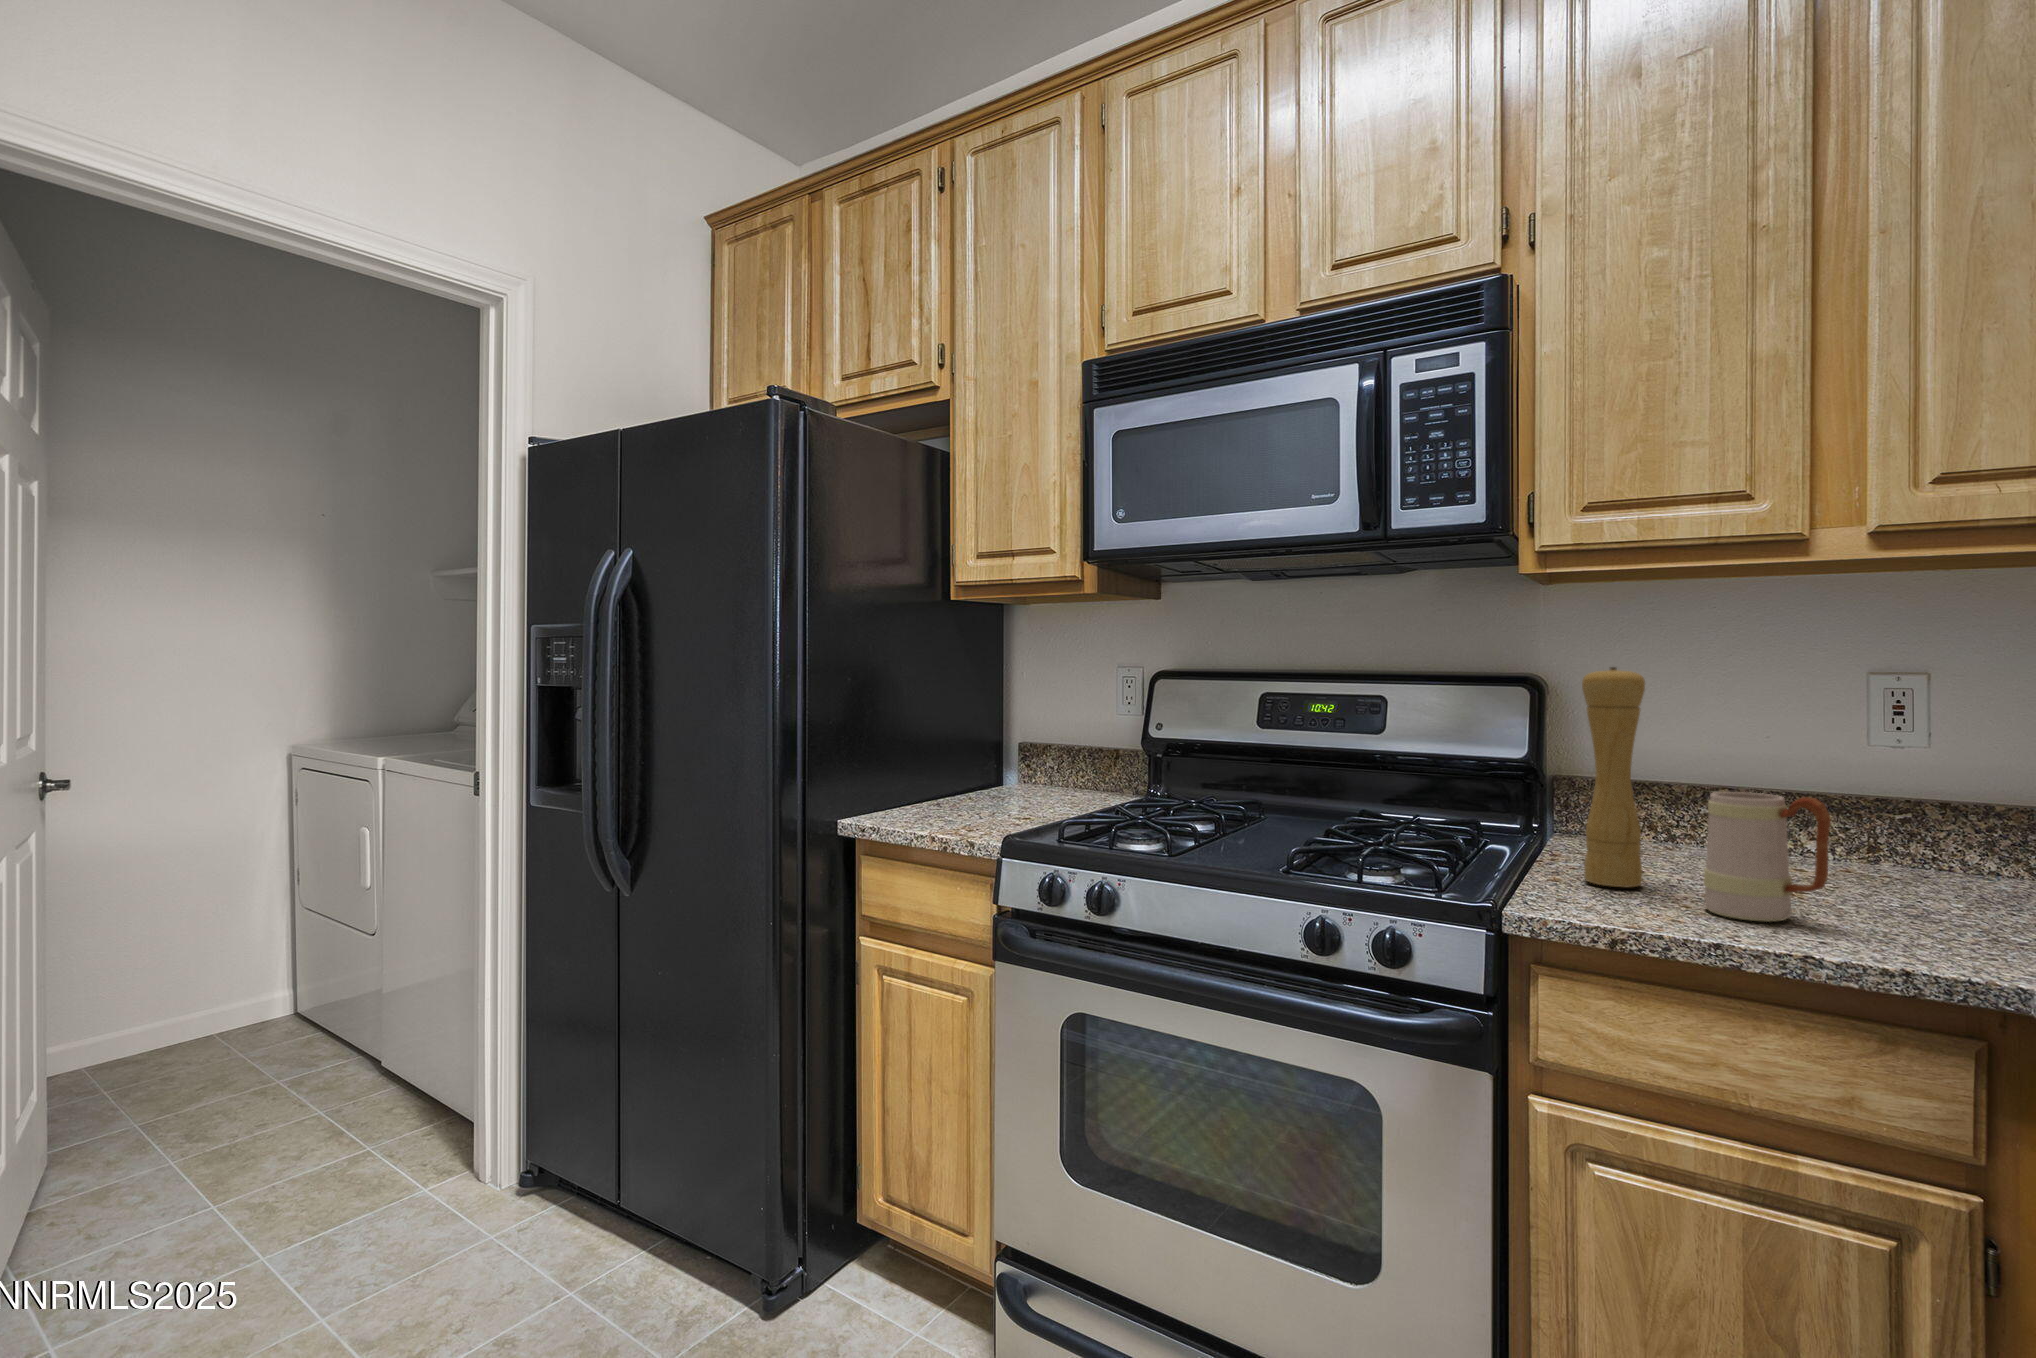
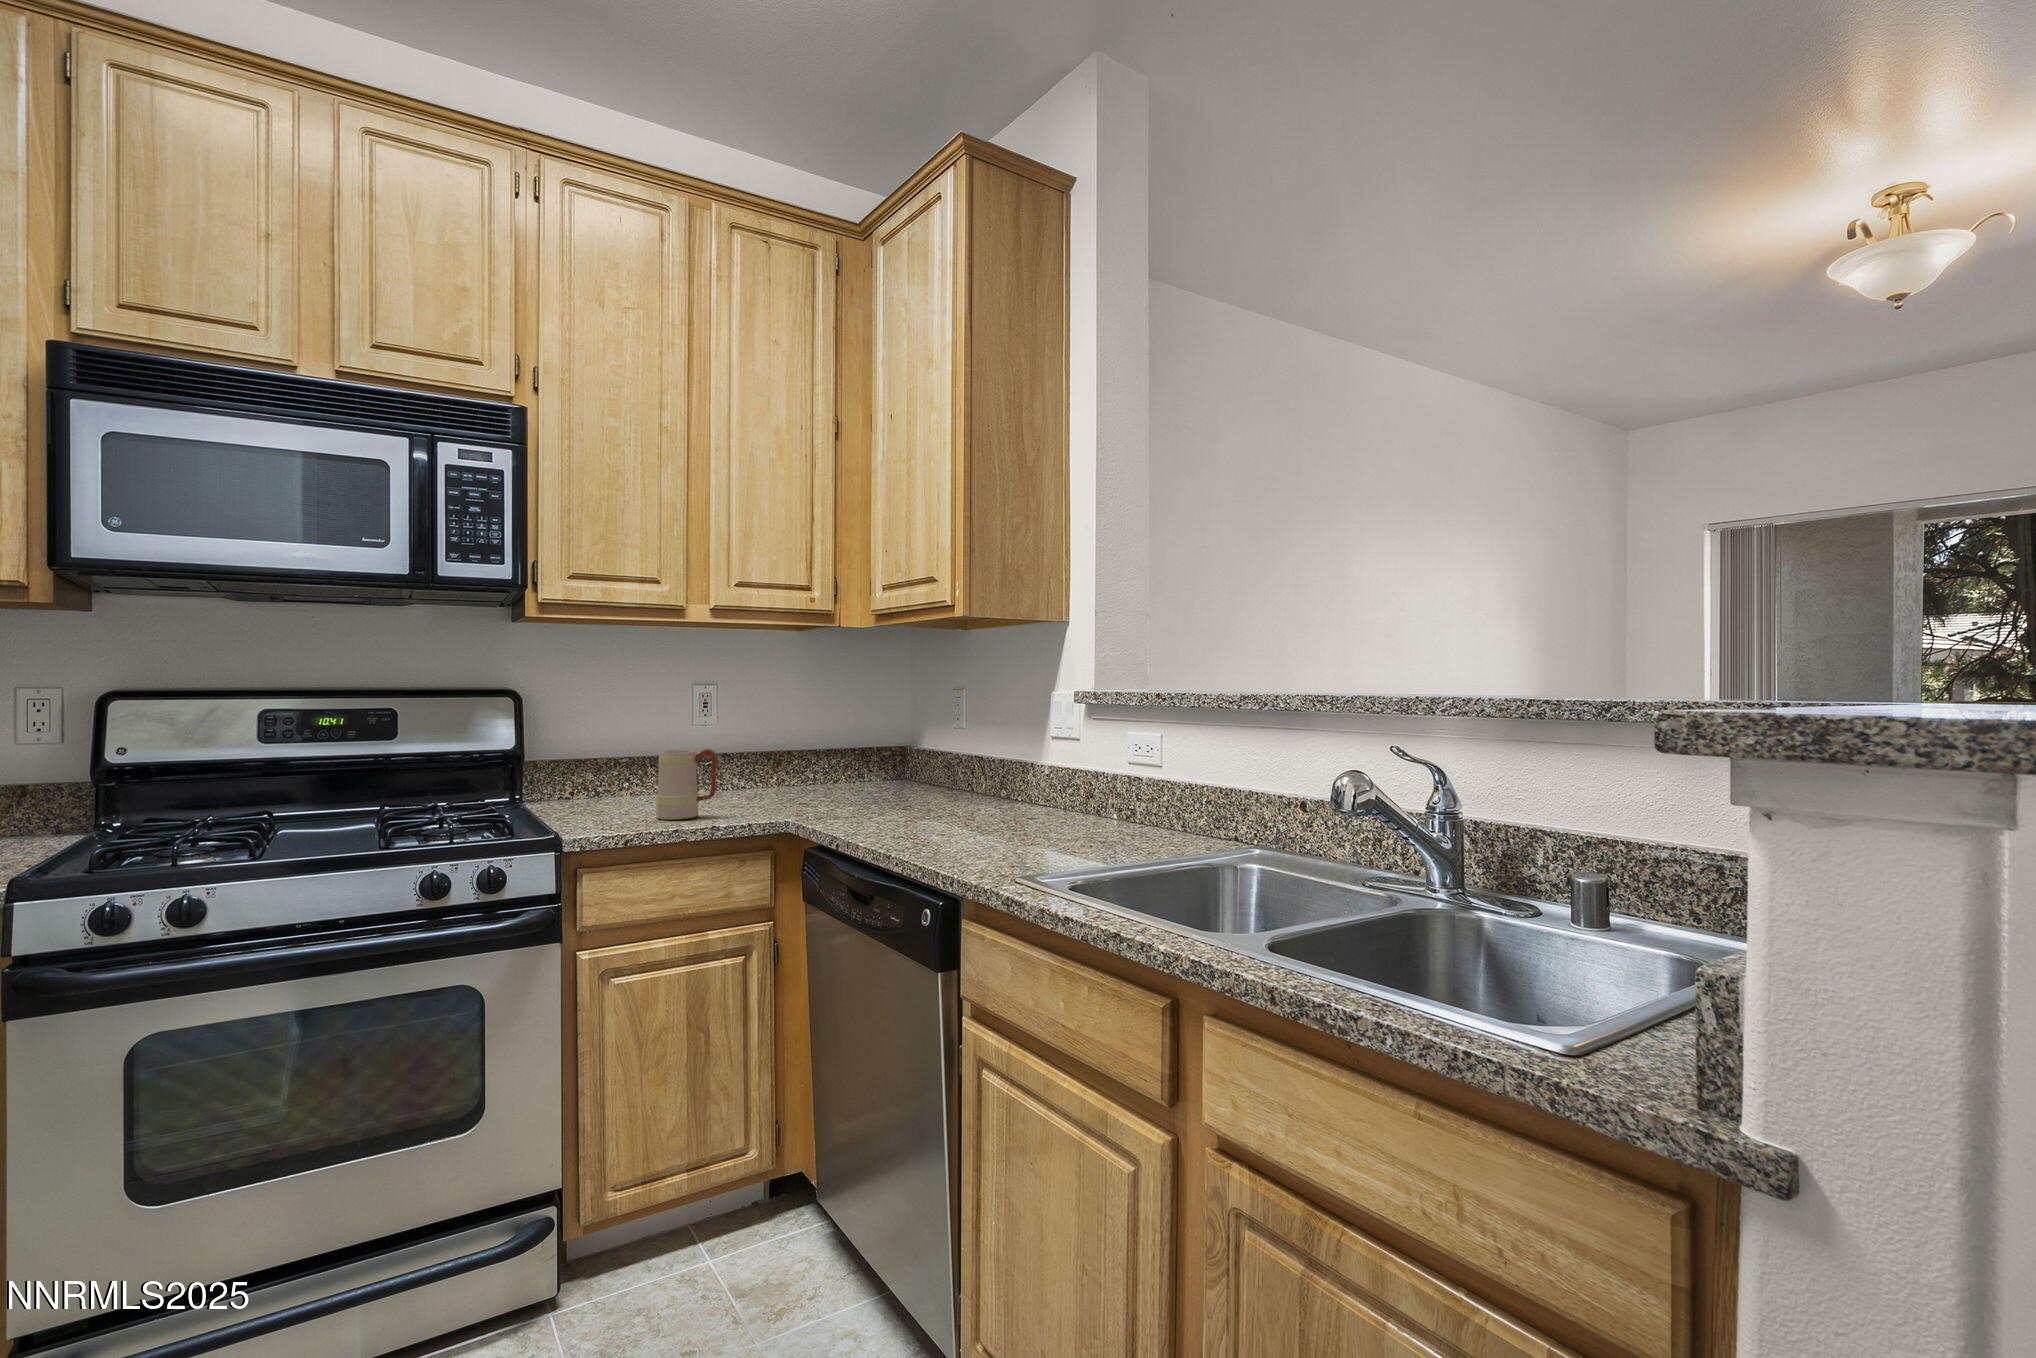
pepper mill: present [1582,667,1645,887] -> none [579,680,617,818]

